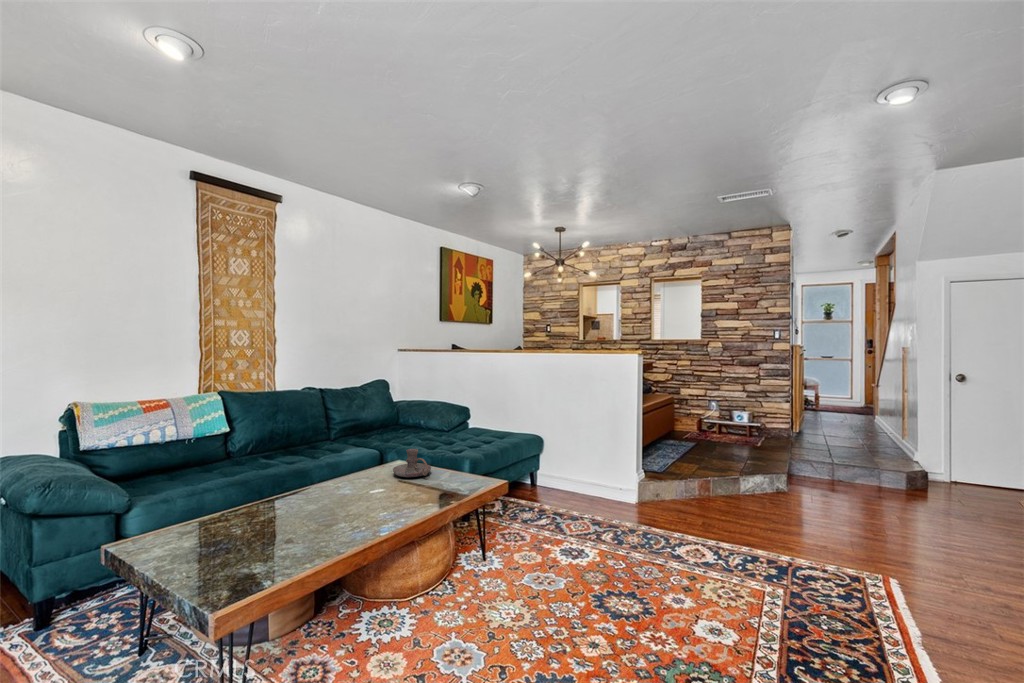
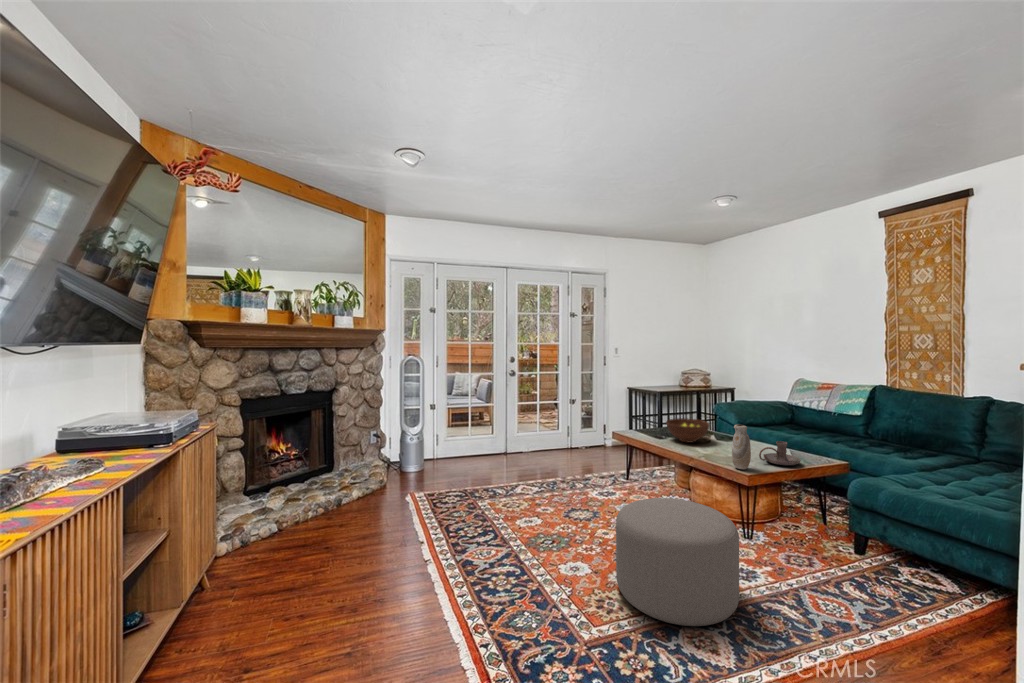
vase: none [450,431,471,485] -> present [732,424,751,469]
fruit bowl: none [283,474,368,526] -> present [666,418,710,442]
ottoman: none [591,478,706,592] -> present [616,498,739,626]

